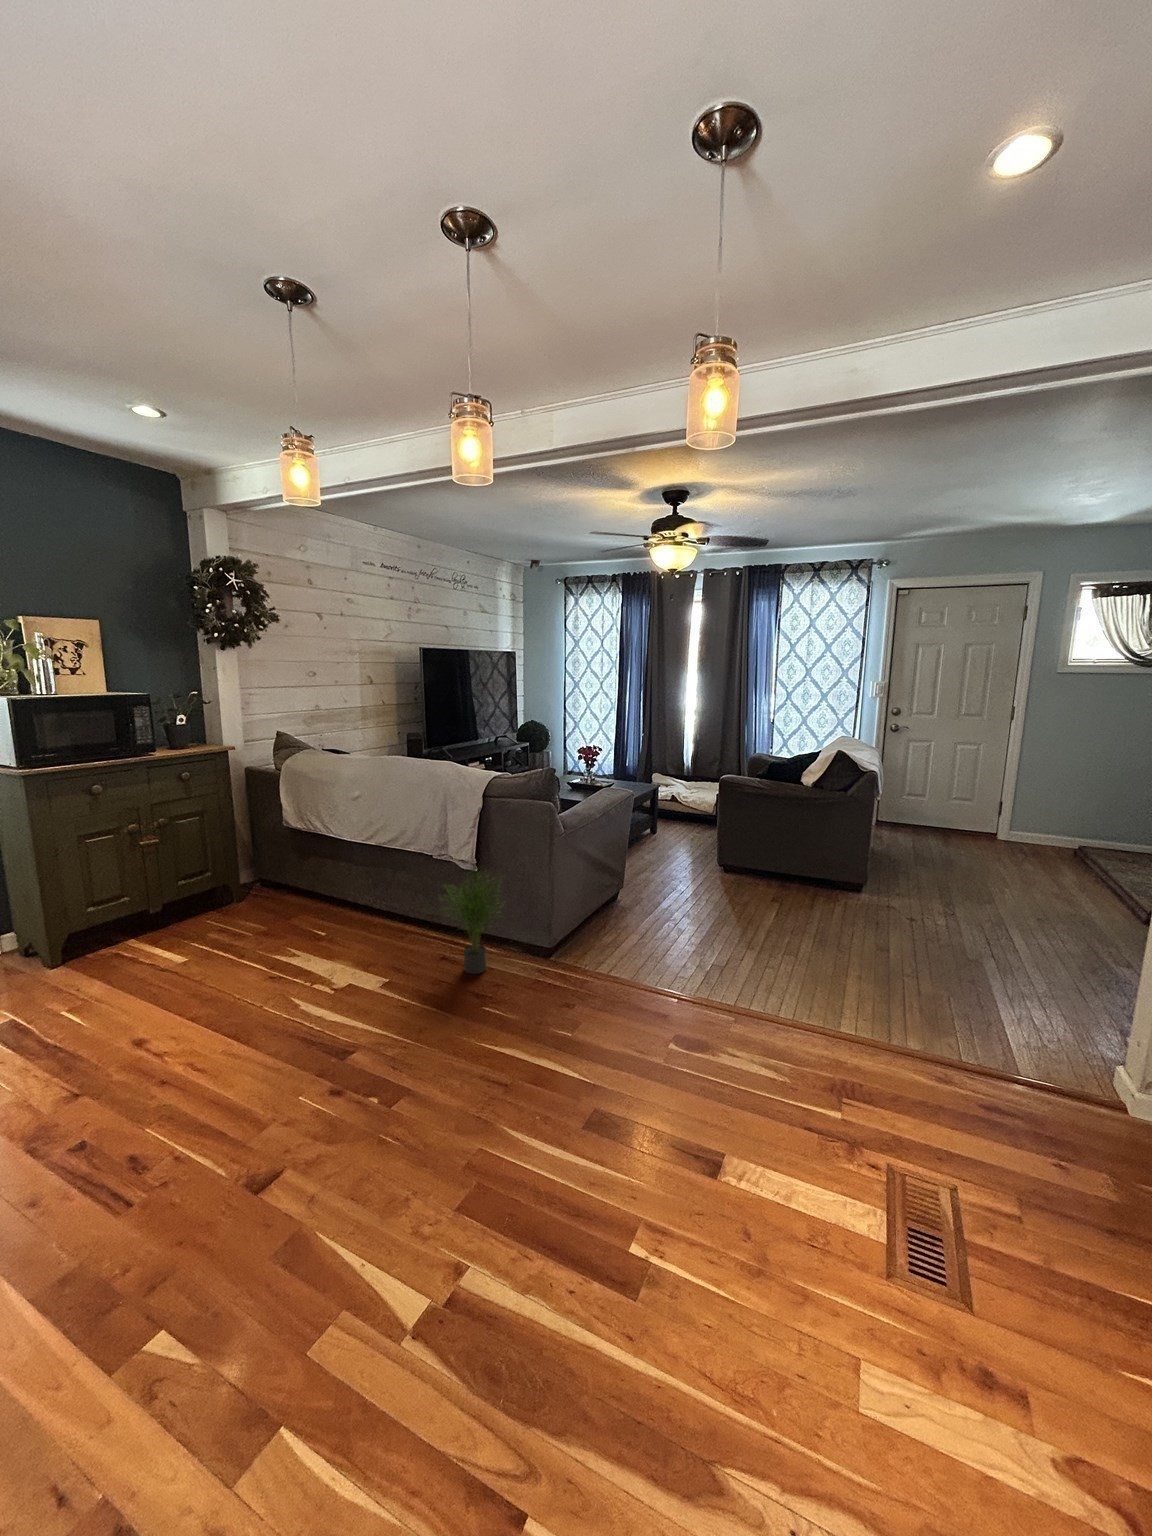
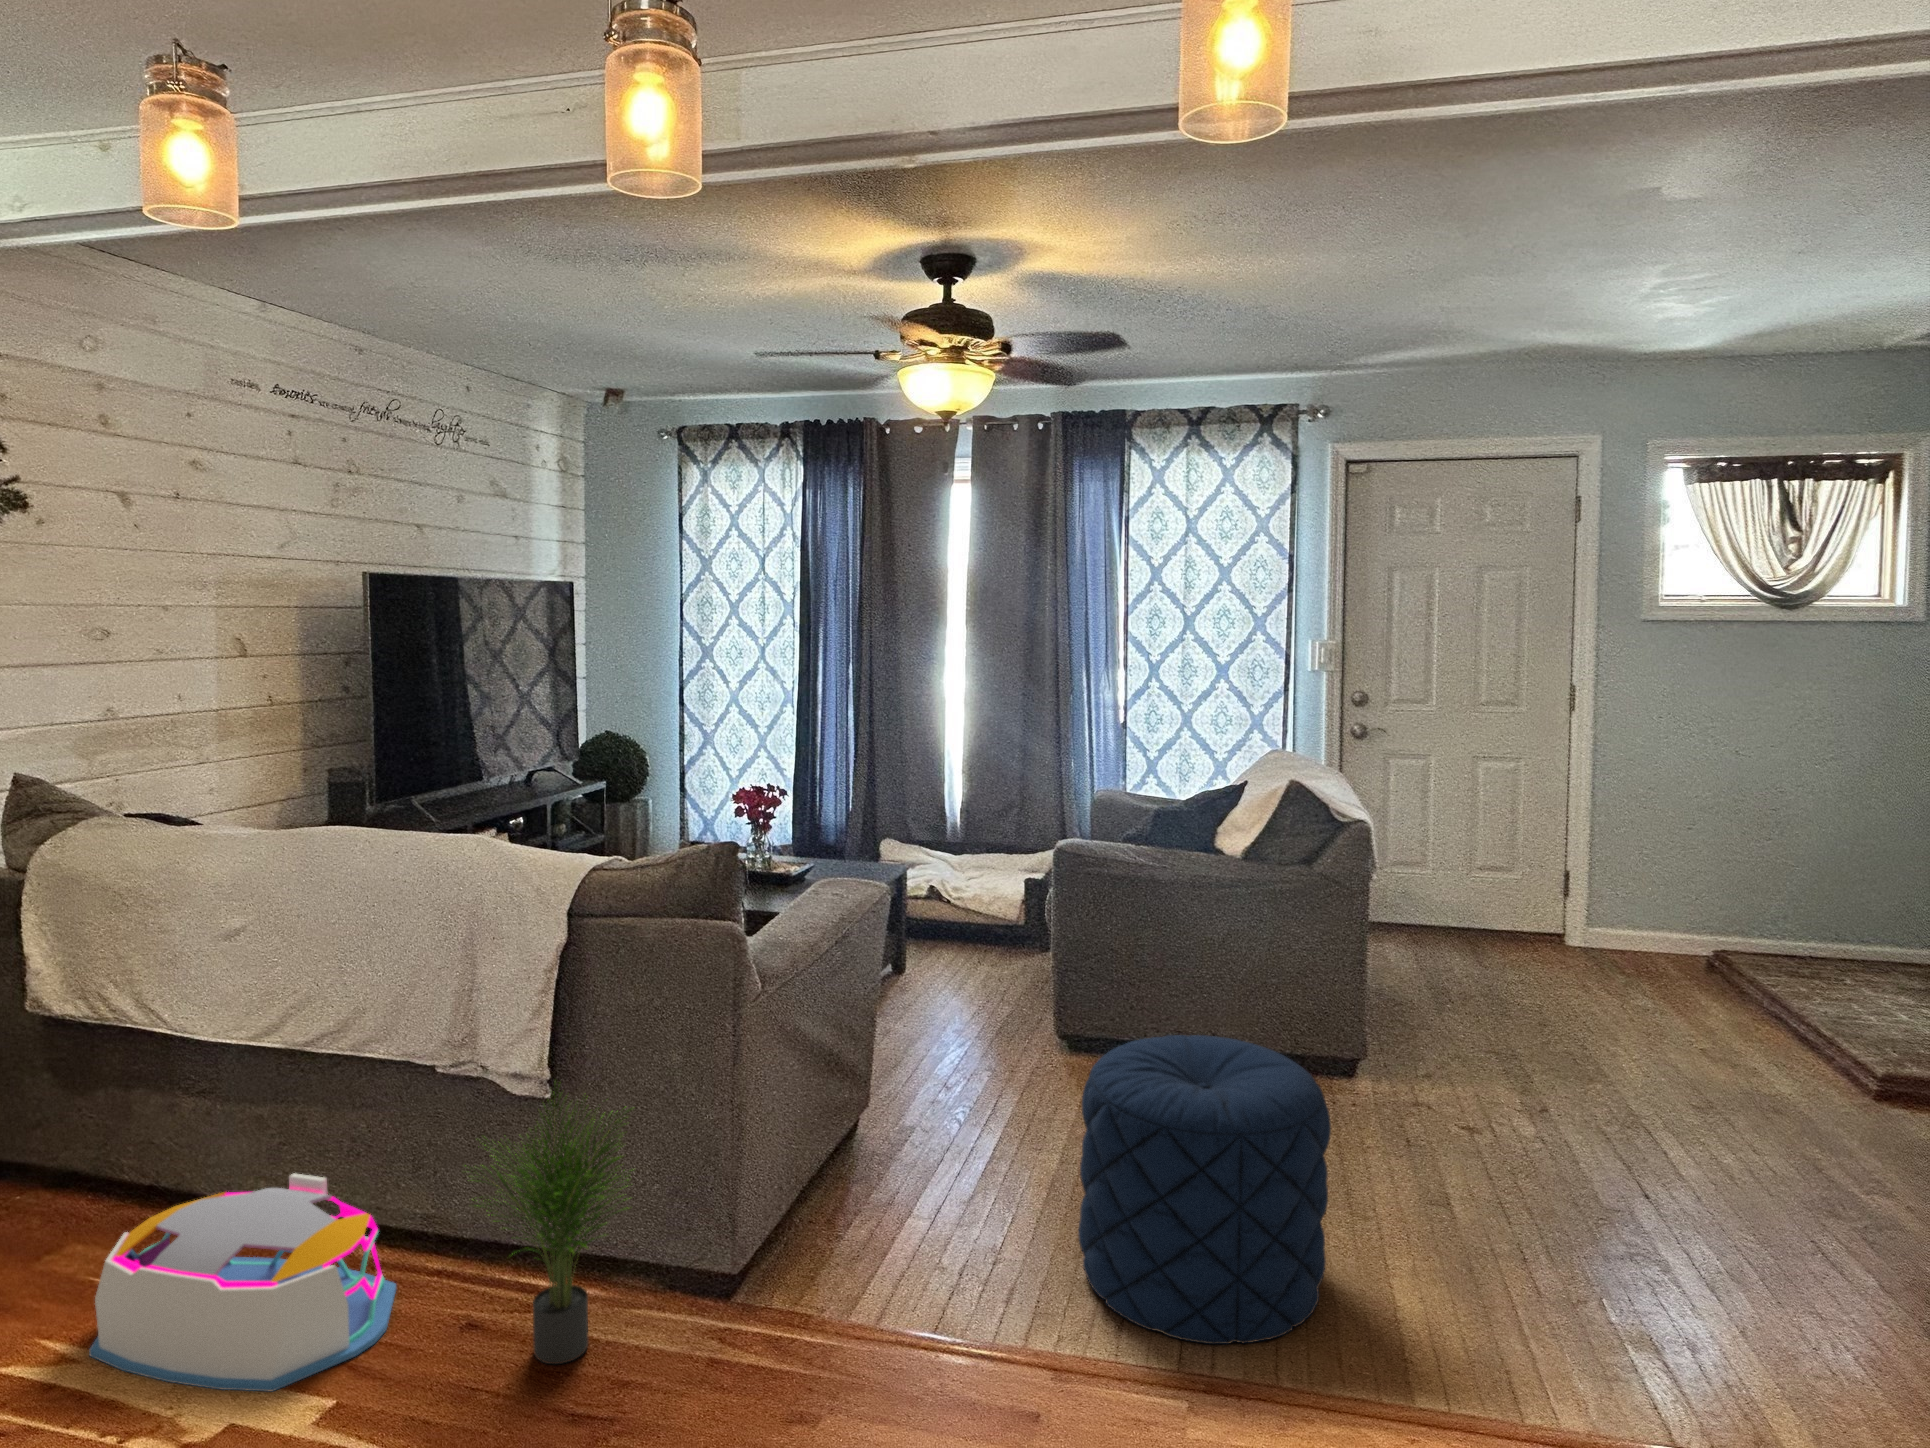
pouf: none [700,865,817,999] -> present [1078,1035,1331,1344]
storage bin: none [304,893,417,972] -> present [89,1173,396,1391]

